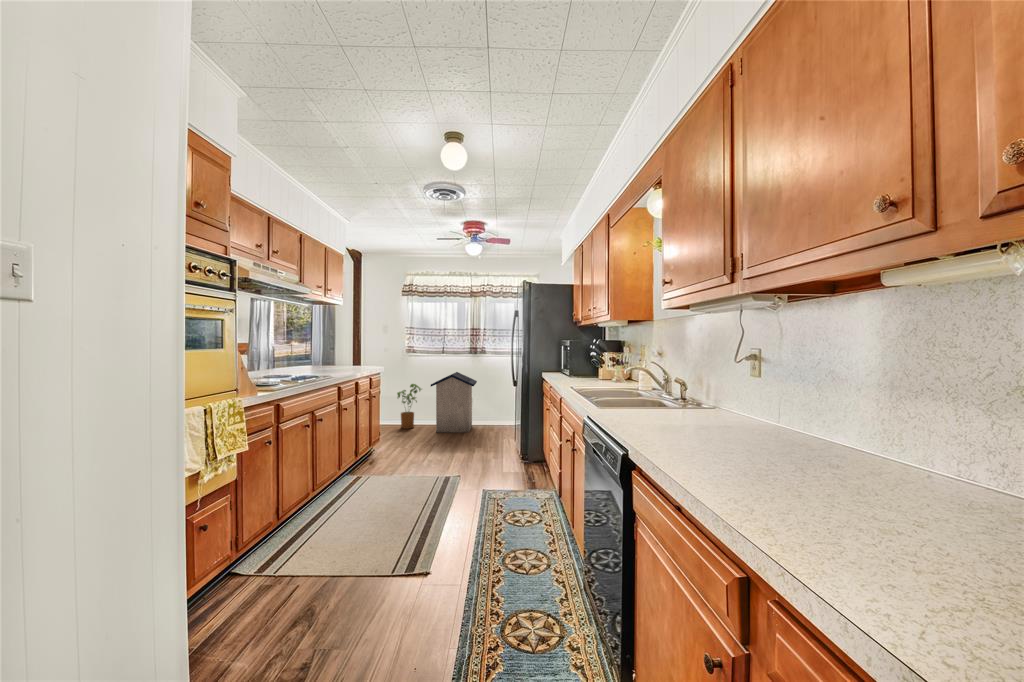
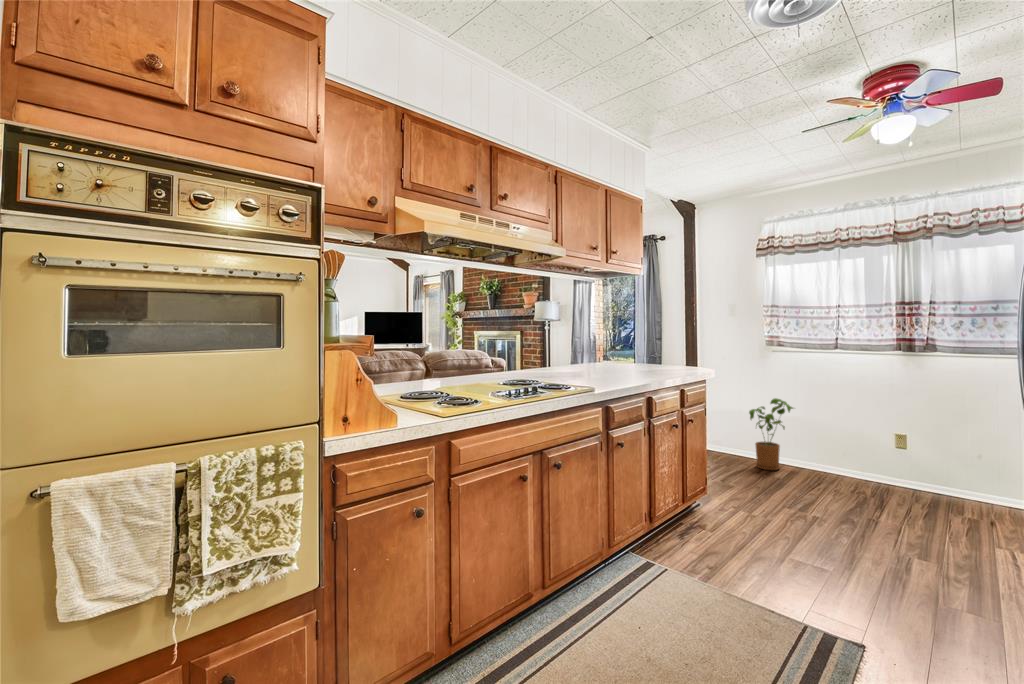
trash can: present [431,372,477,432] -> none [807,383,915,502]

